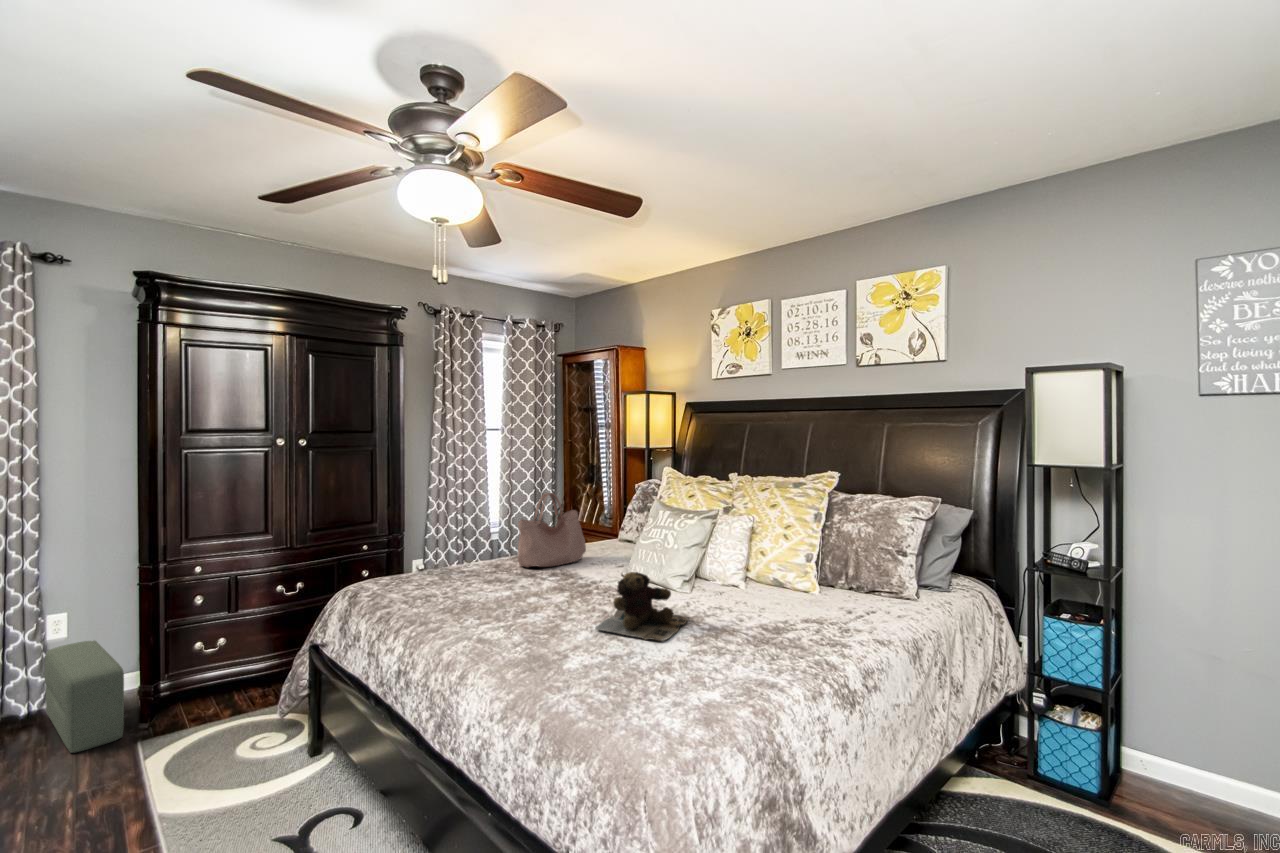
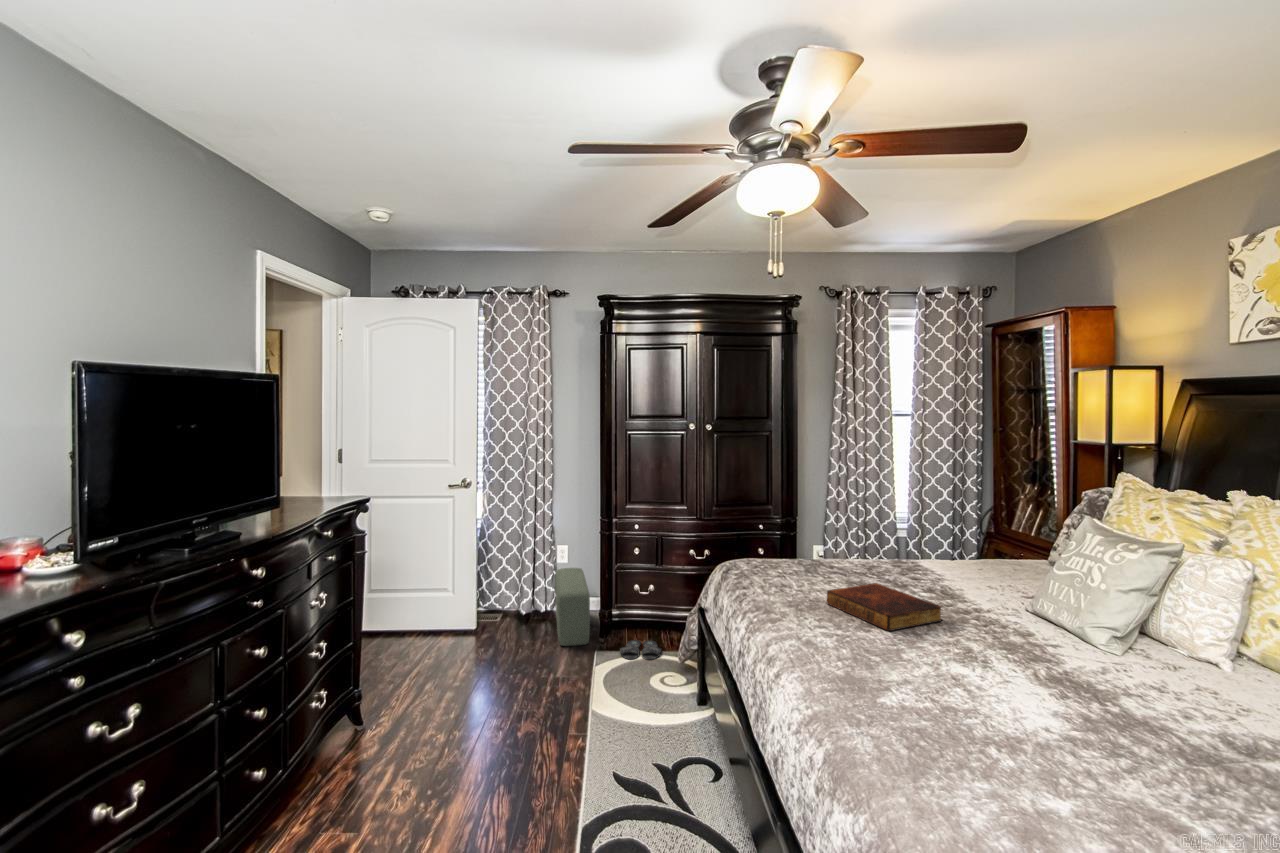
handbag: present [518,493,586,568] -> none [892,492,983,577]
teddy bear: present [595,572,690,641] -> none [941,607,1094,709]
book: none [478,577,577,614] -> present [827,583,942,631]
slippers: none [180,707,243,739] -> present [620,640,661,660]

